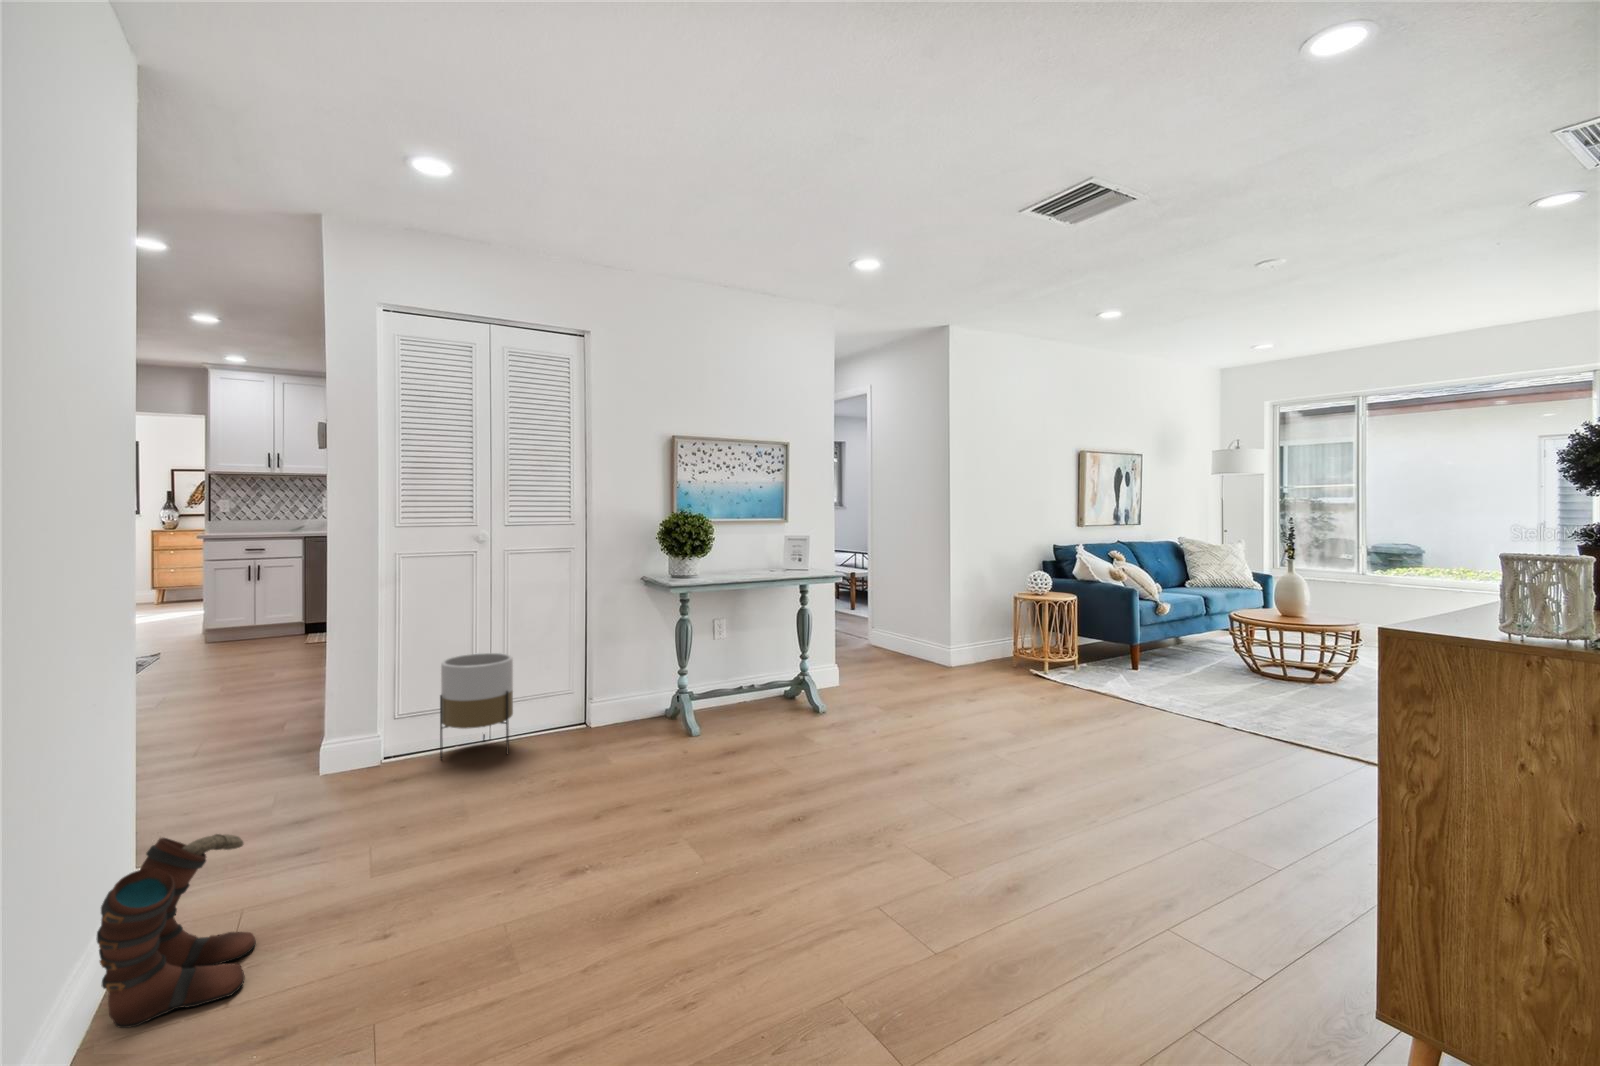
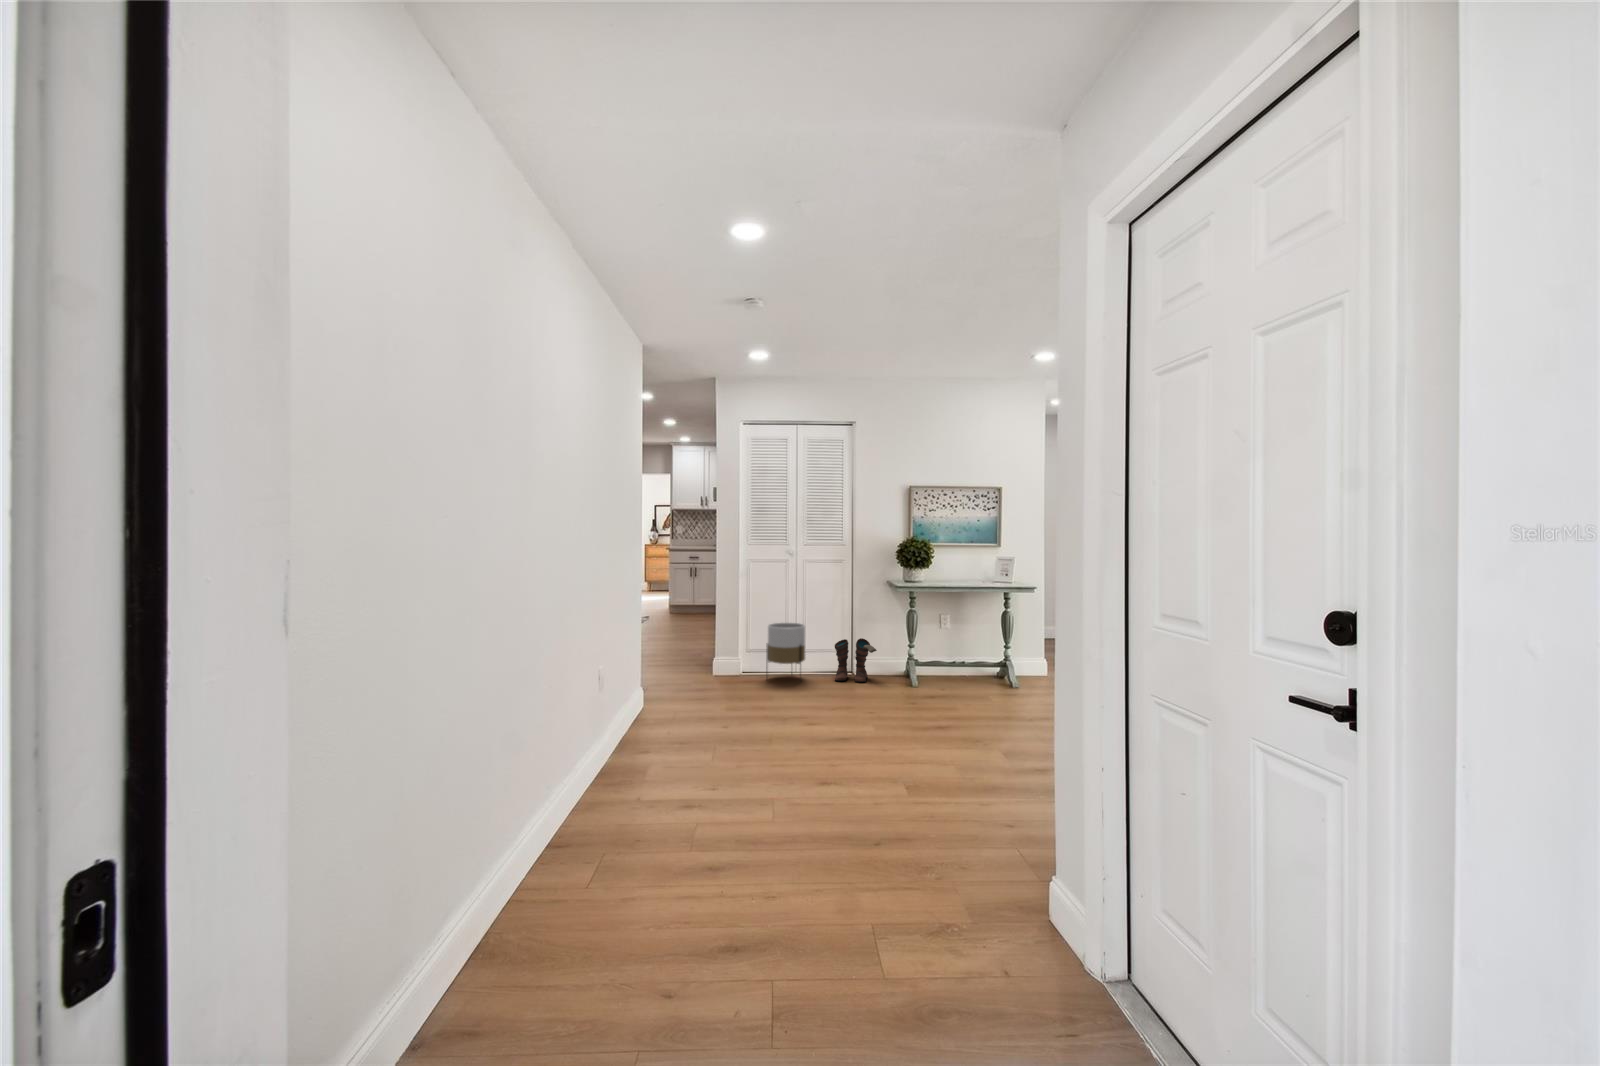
boots: present [97,834,256,1028] -> present [835,638,877,682]

